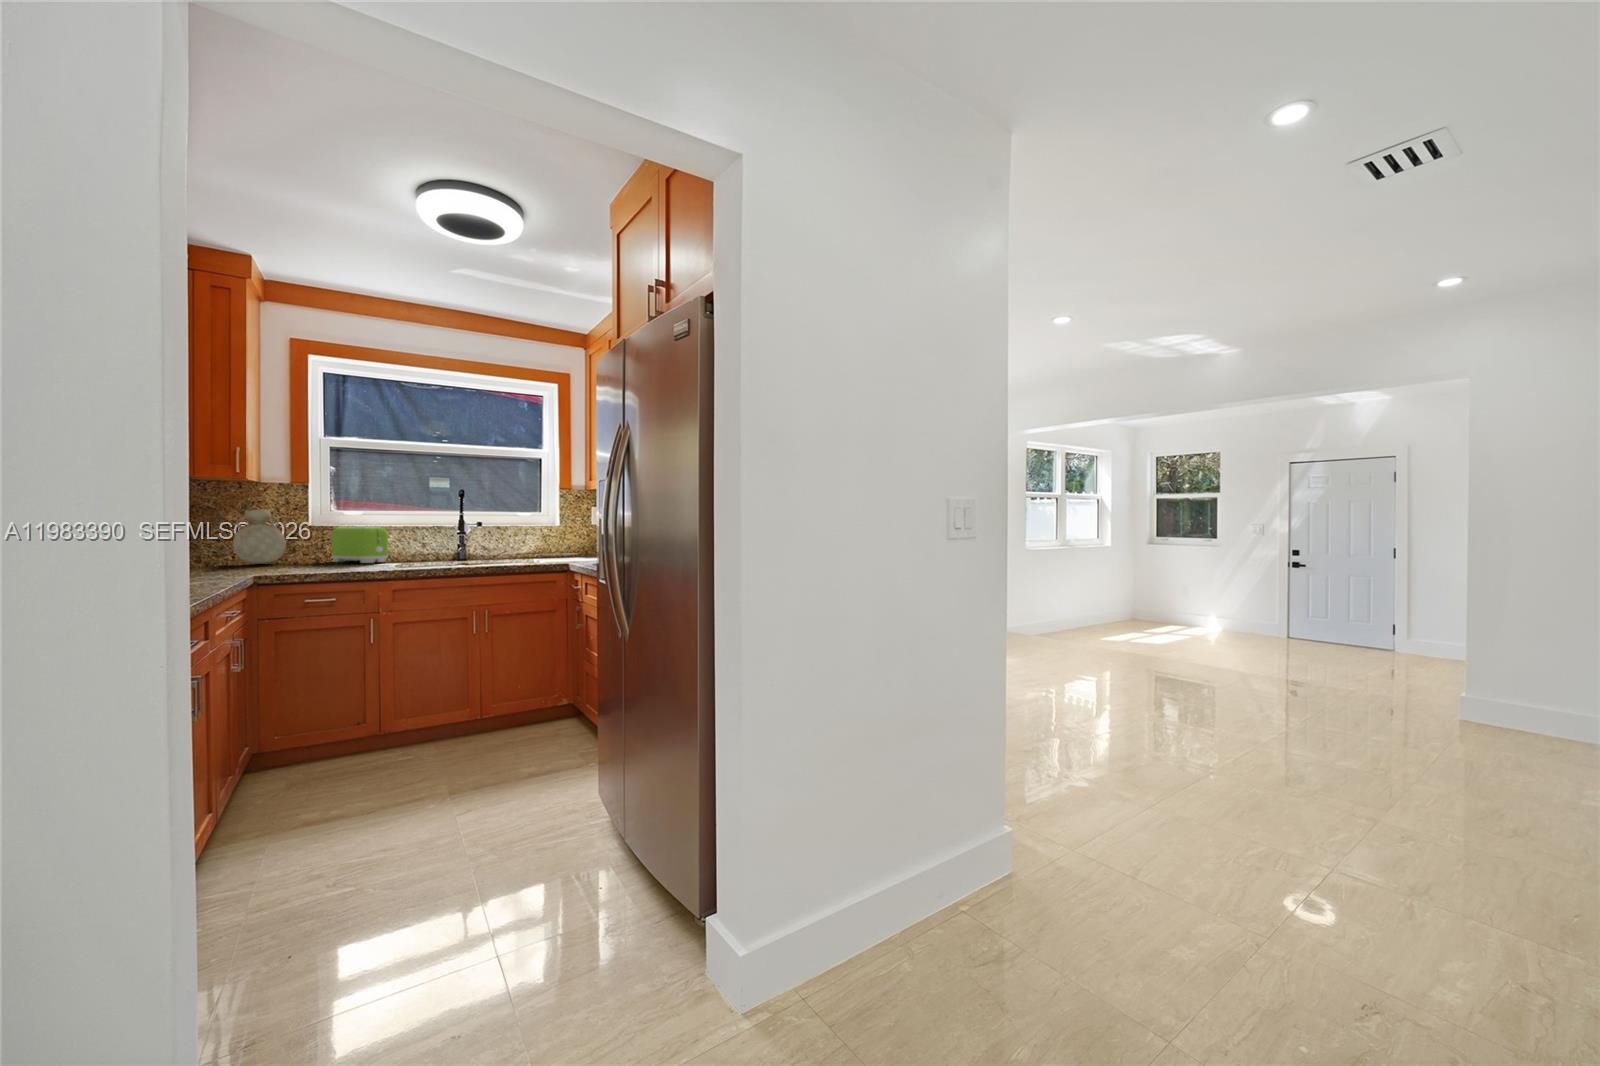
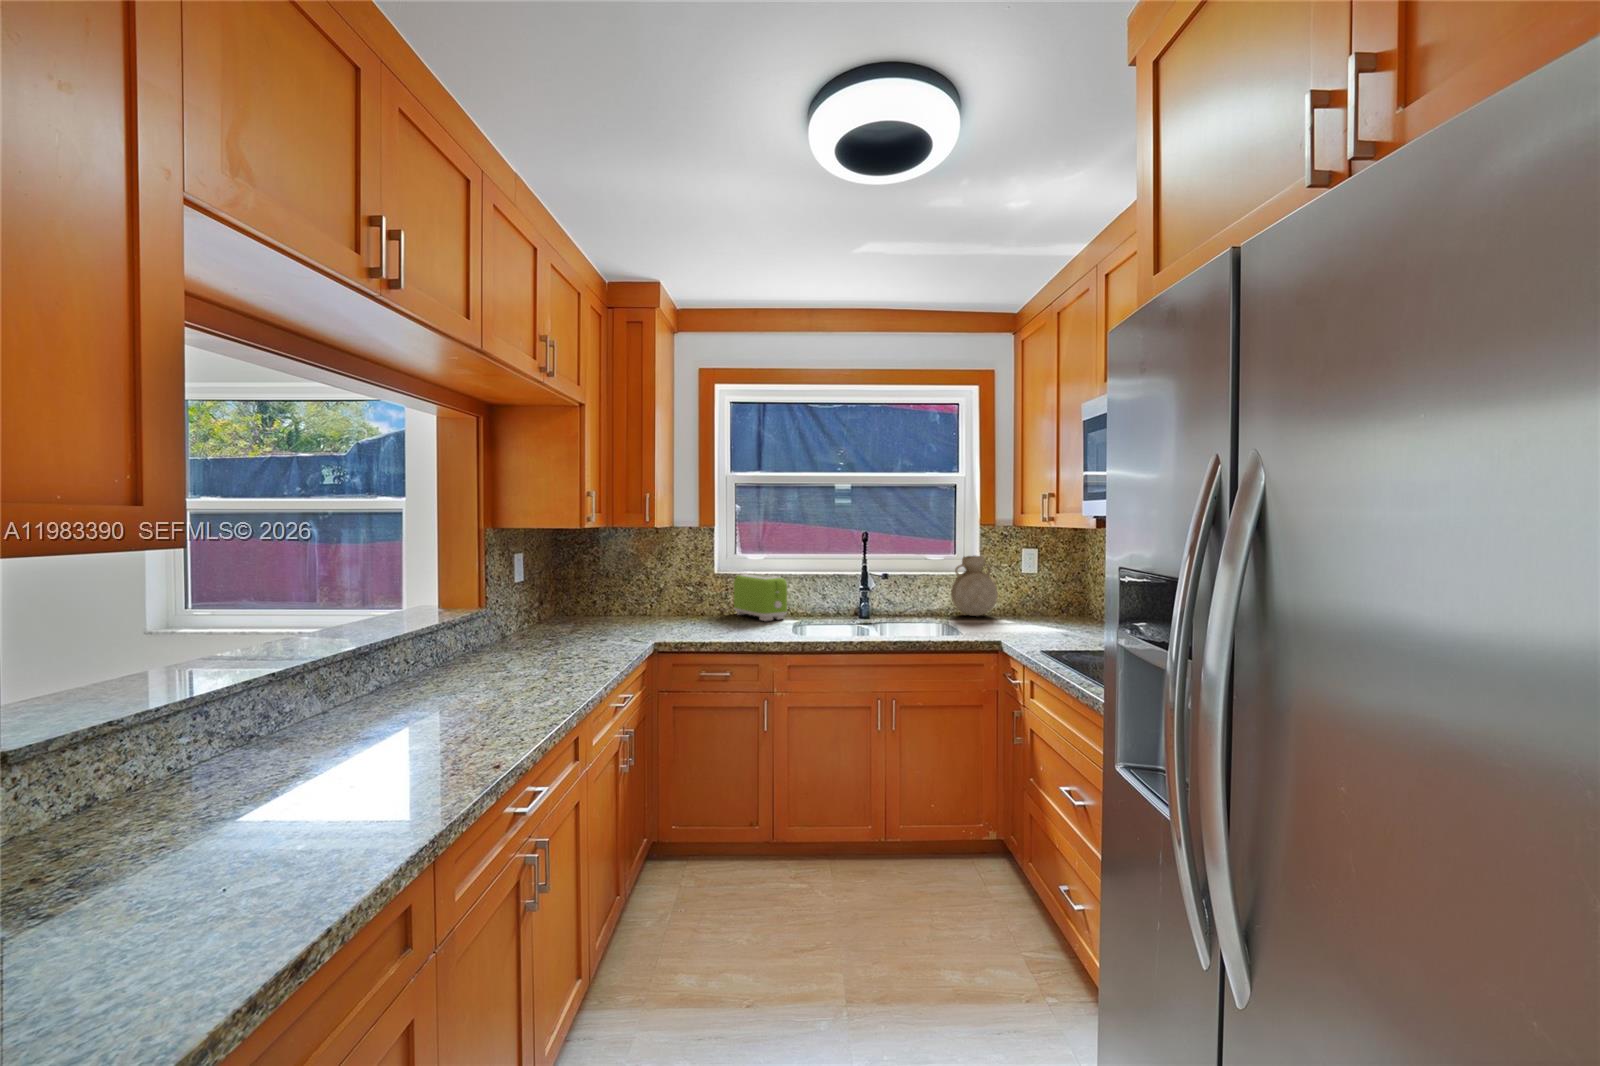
vase: present [233,510,286,564] -> present [951,556,998,616]

